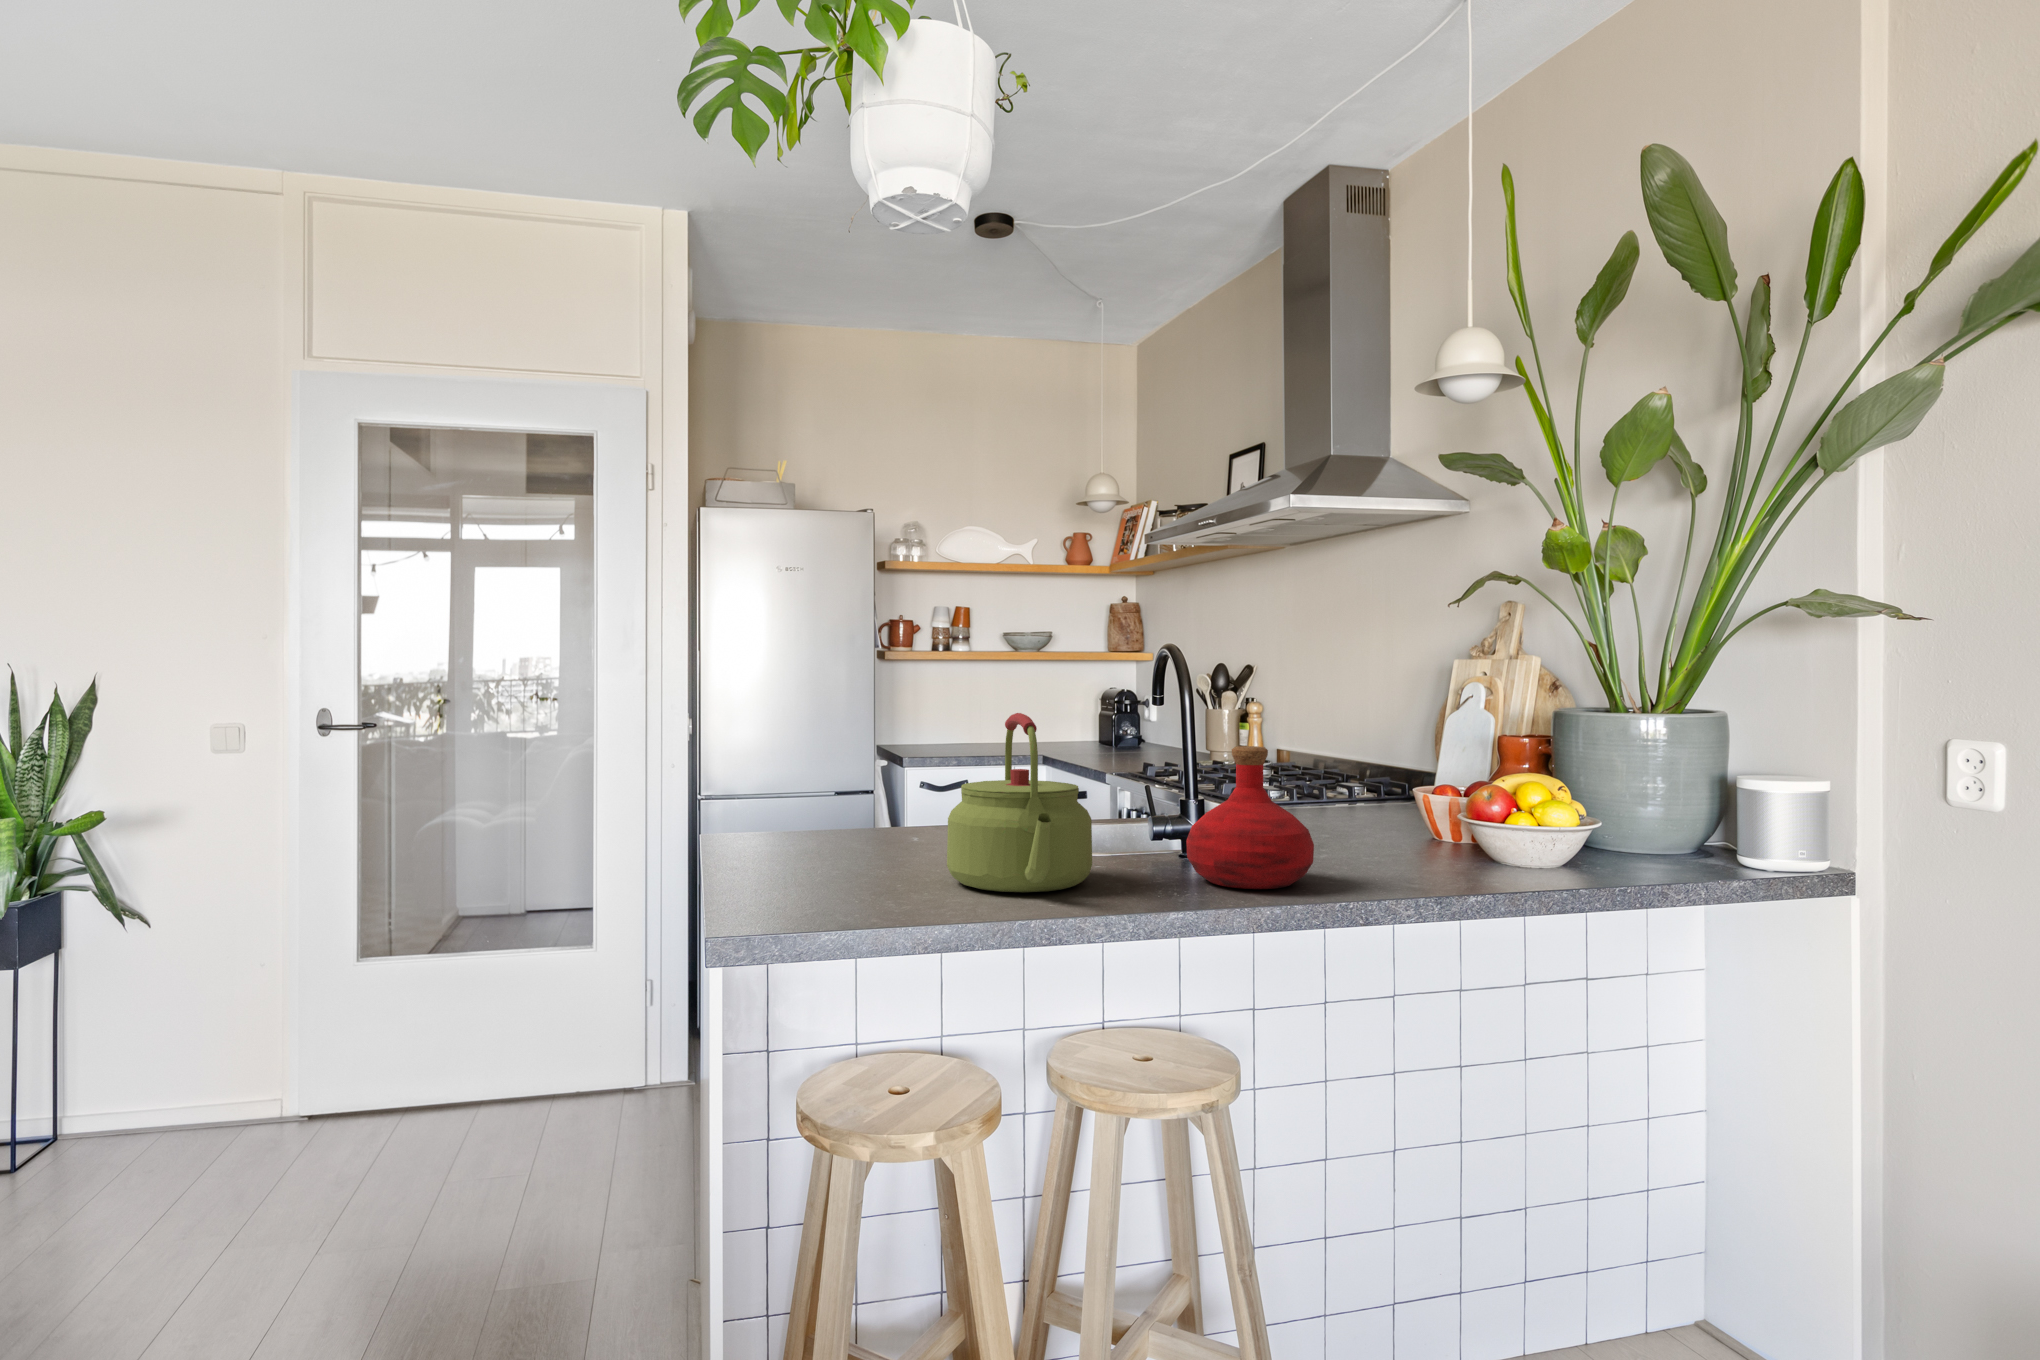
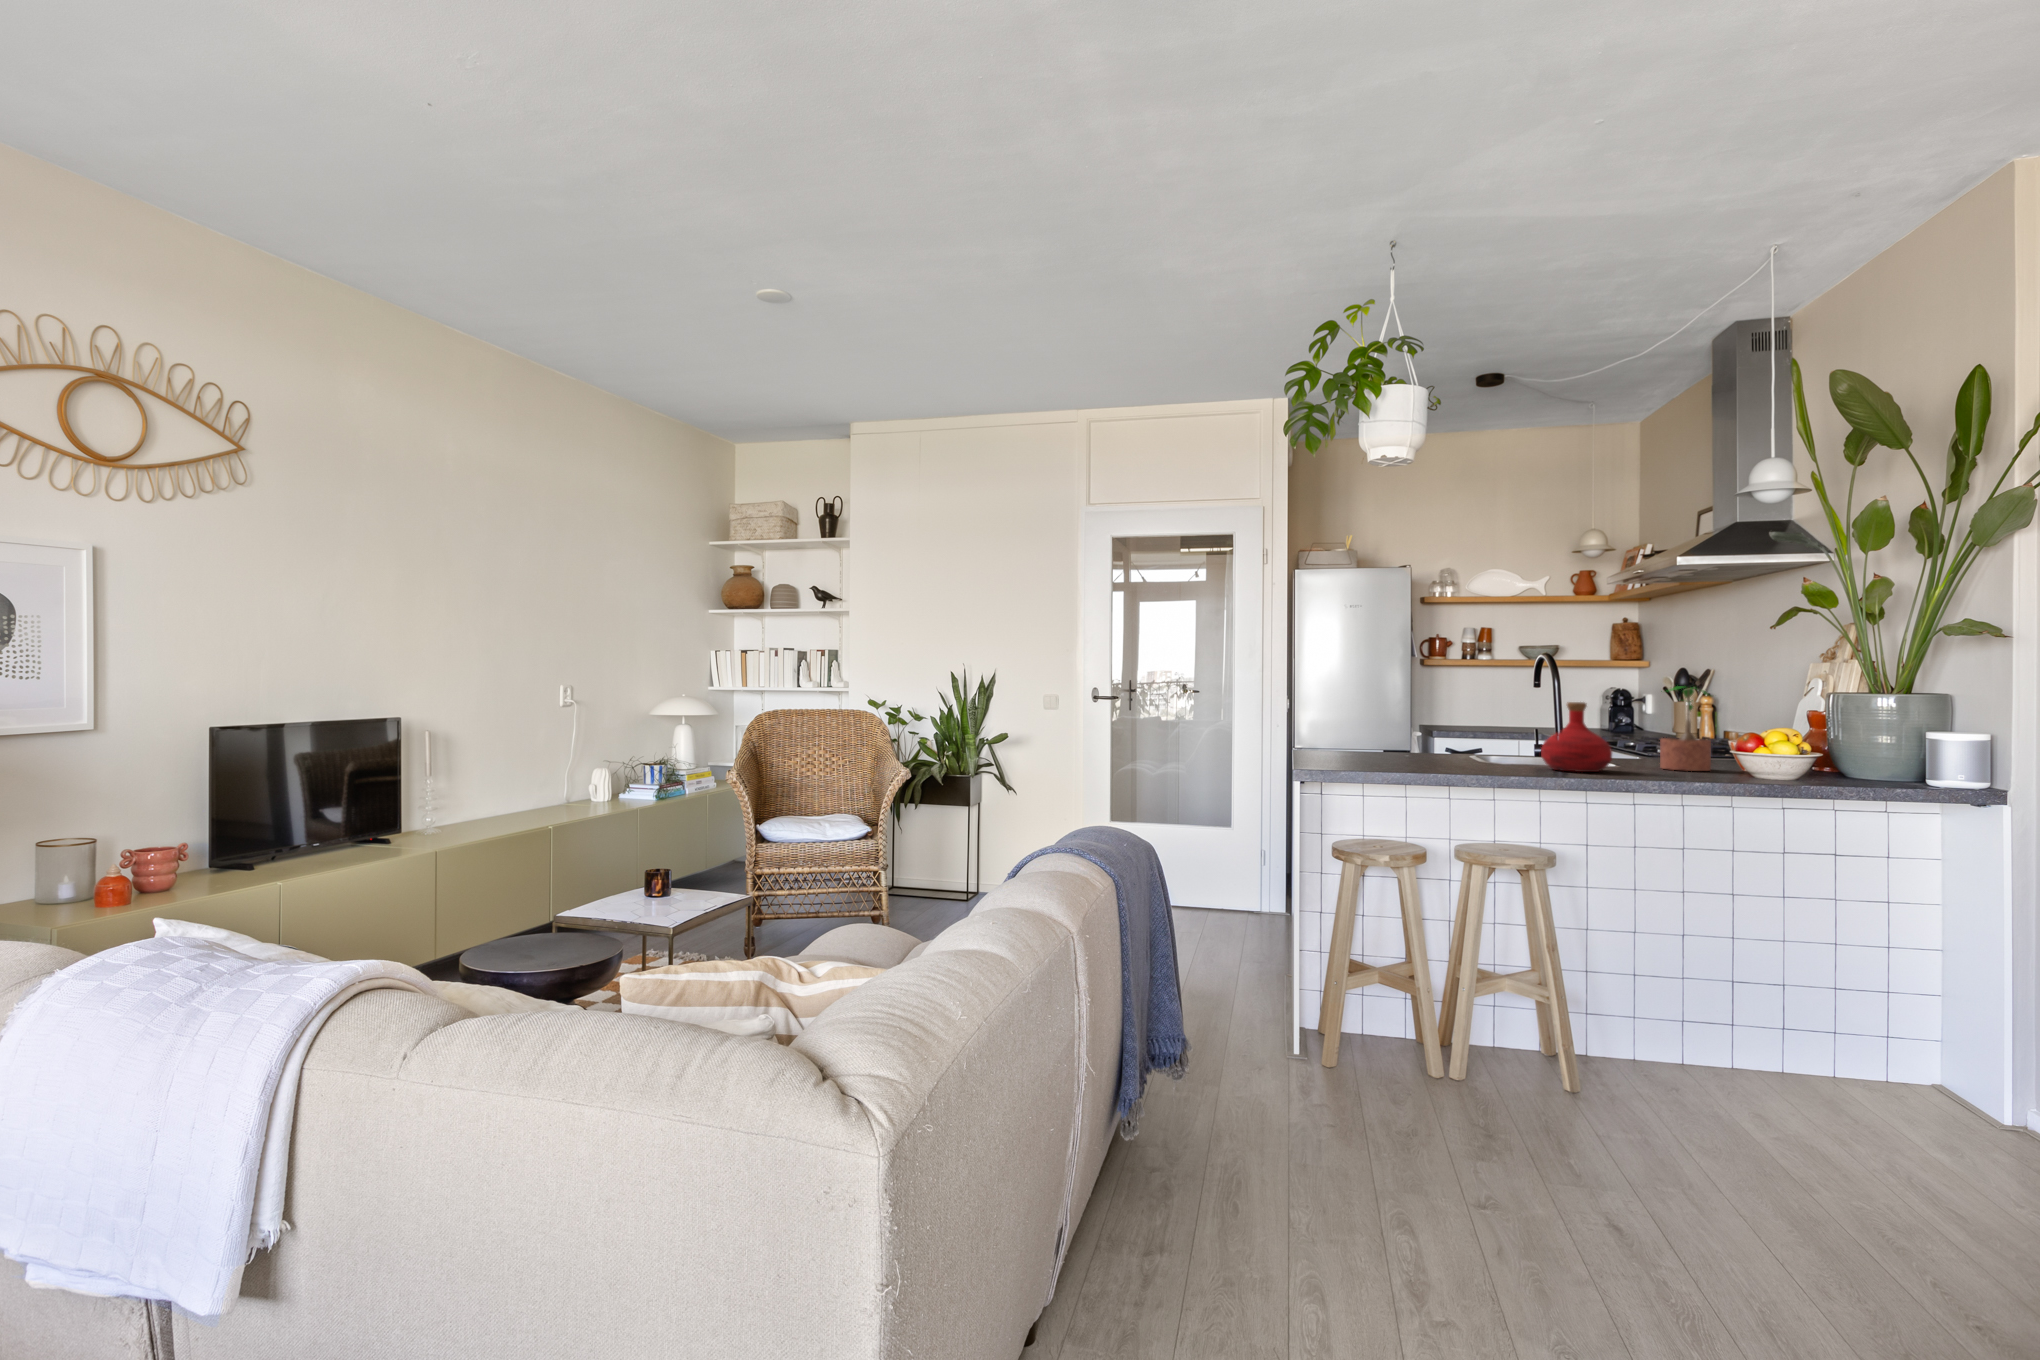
potted plant: none [1342,706,1431,860] -> present [1660,686,1711,771]
kettle: present [947,713,1092,892] -> none [1413,683,1488,766]

